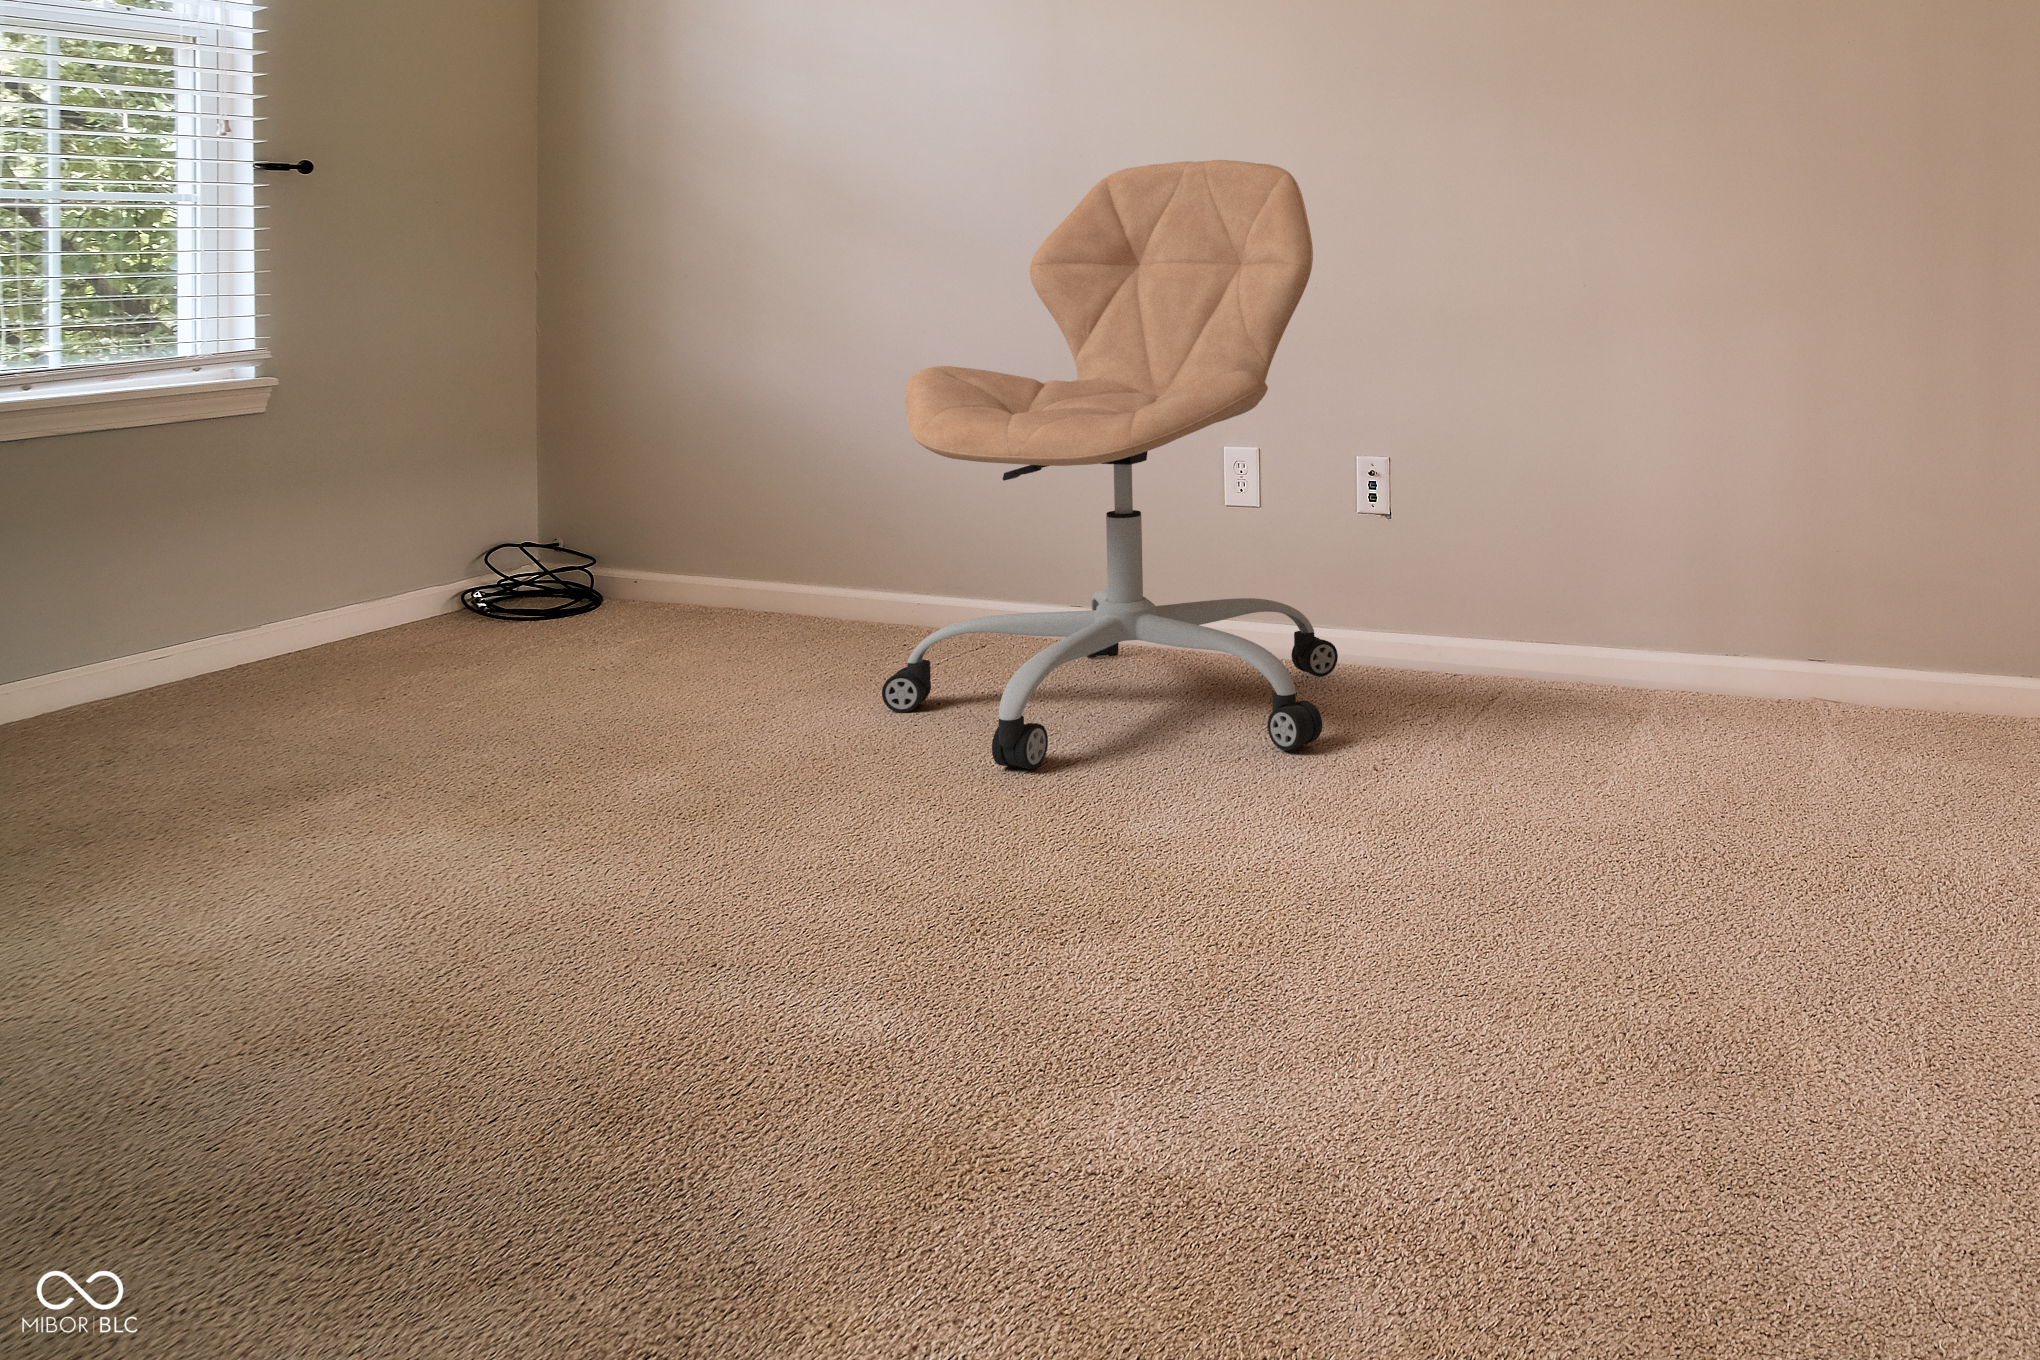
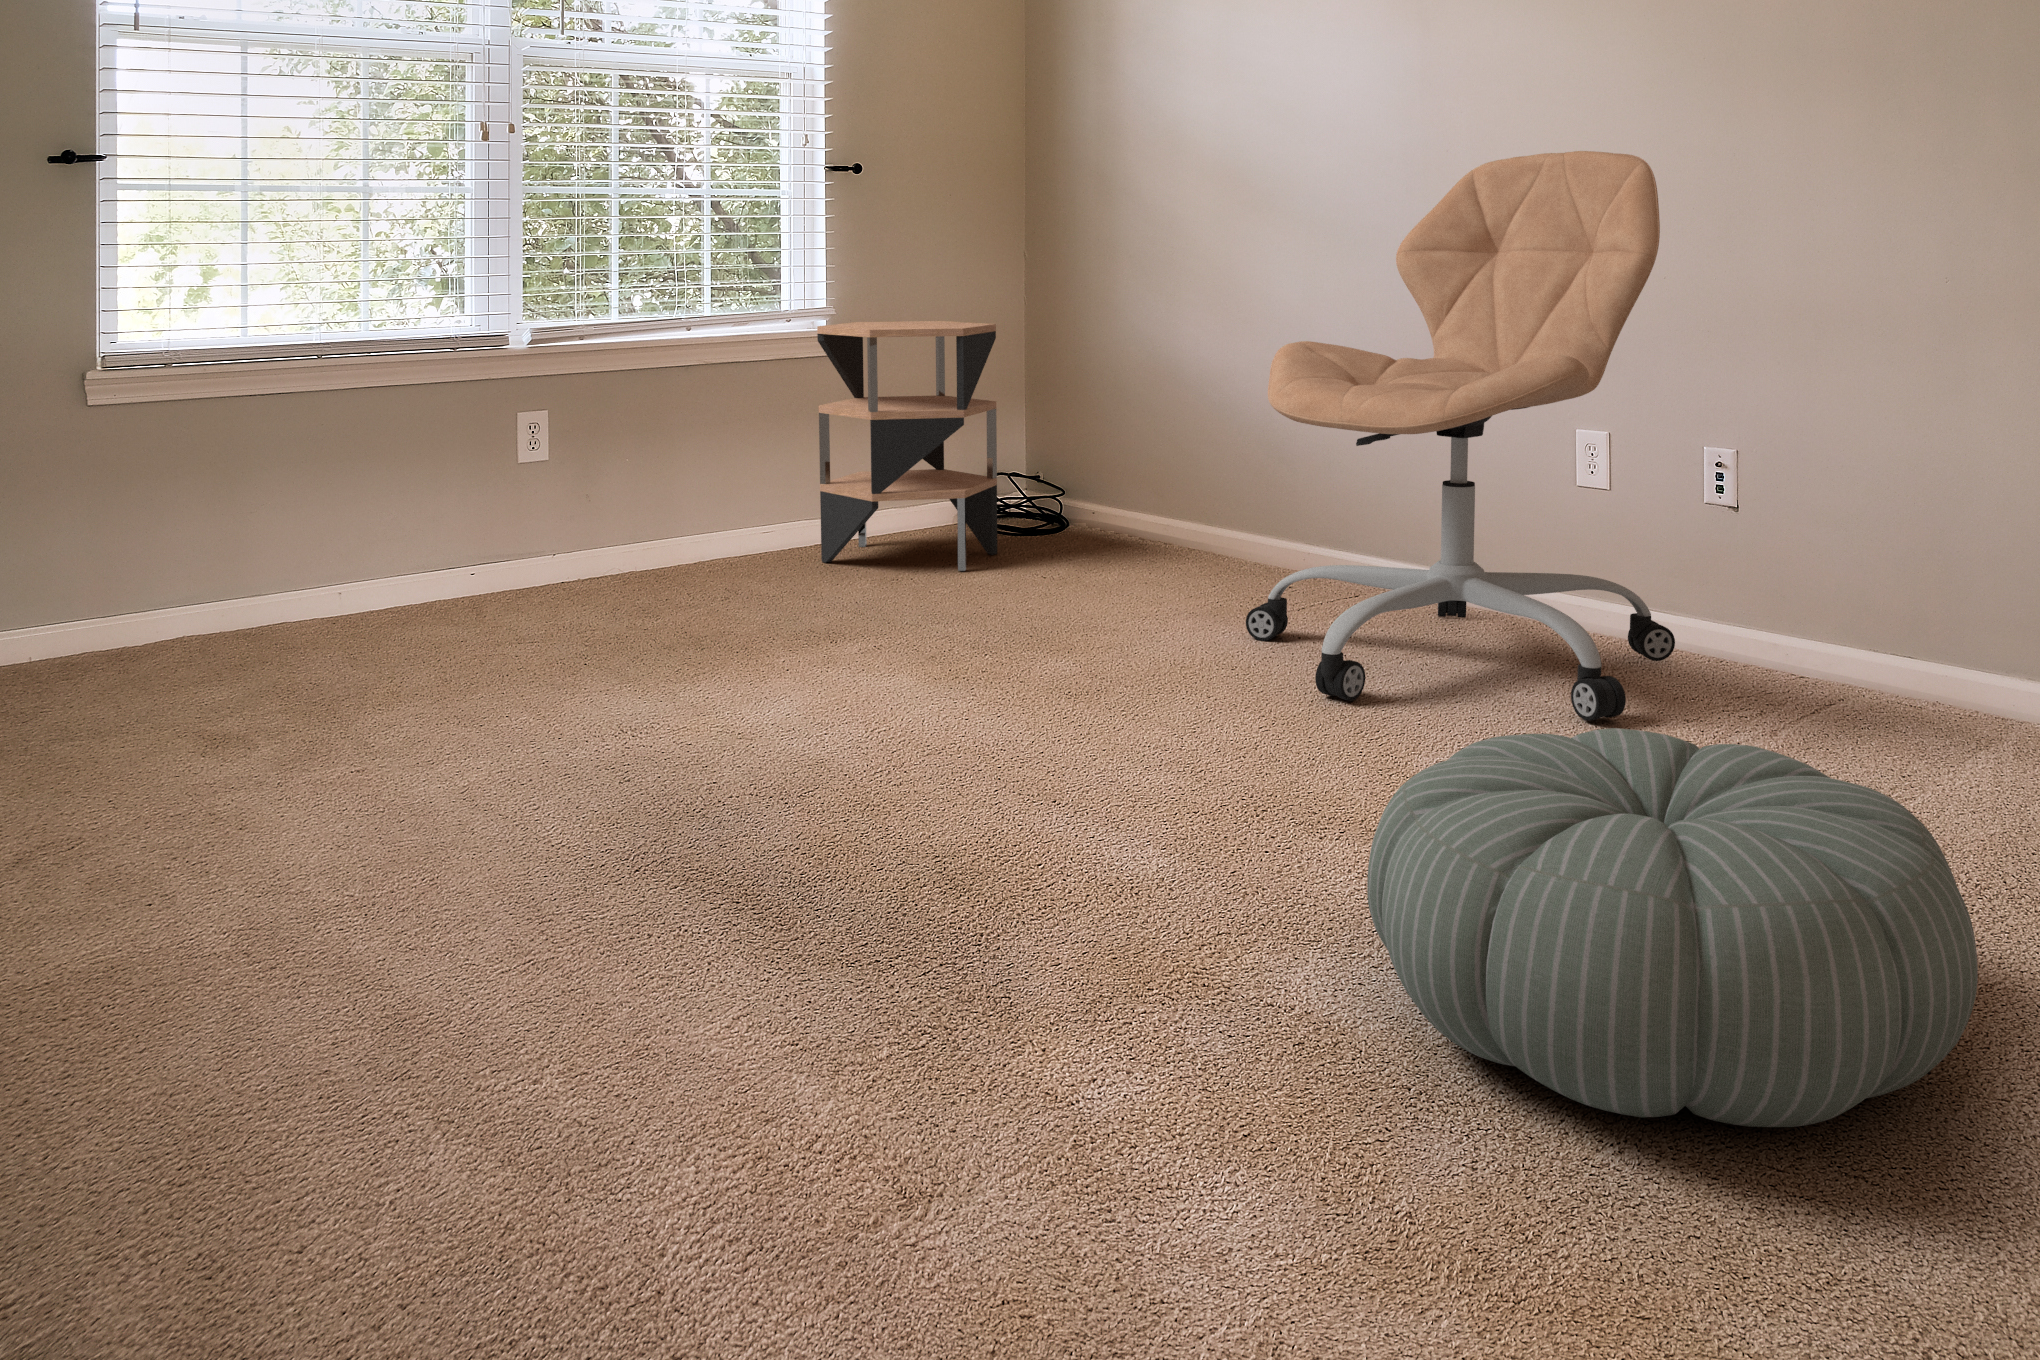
side table: none [224,357,517,688] -> present [817,321,997,571]
pouf: none [1190,762,1800,1197] -> present [1367,728,1978,1127]

